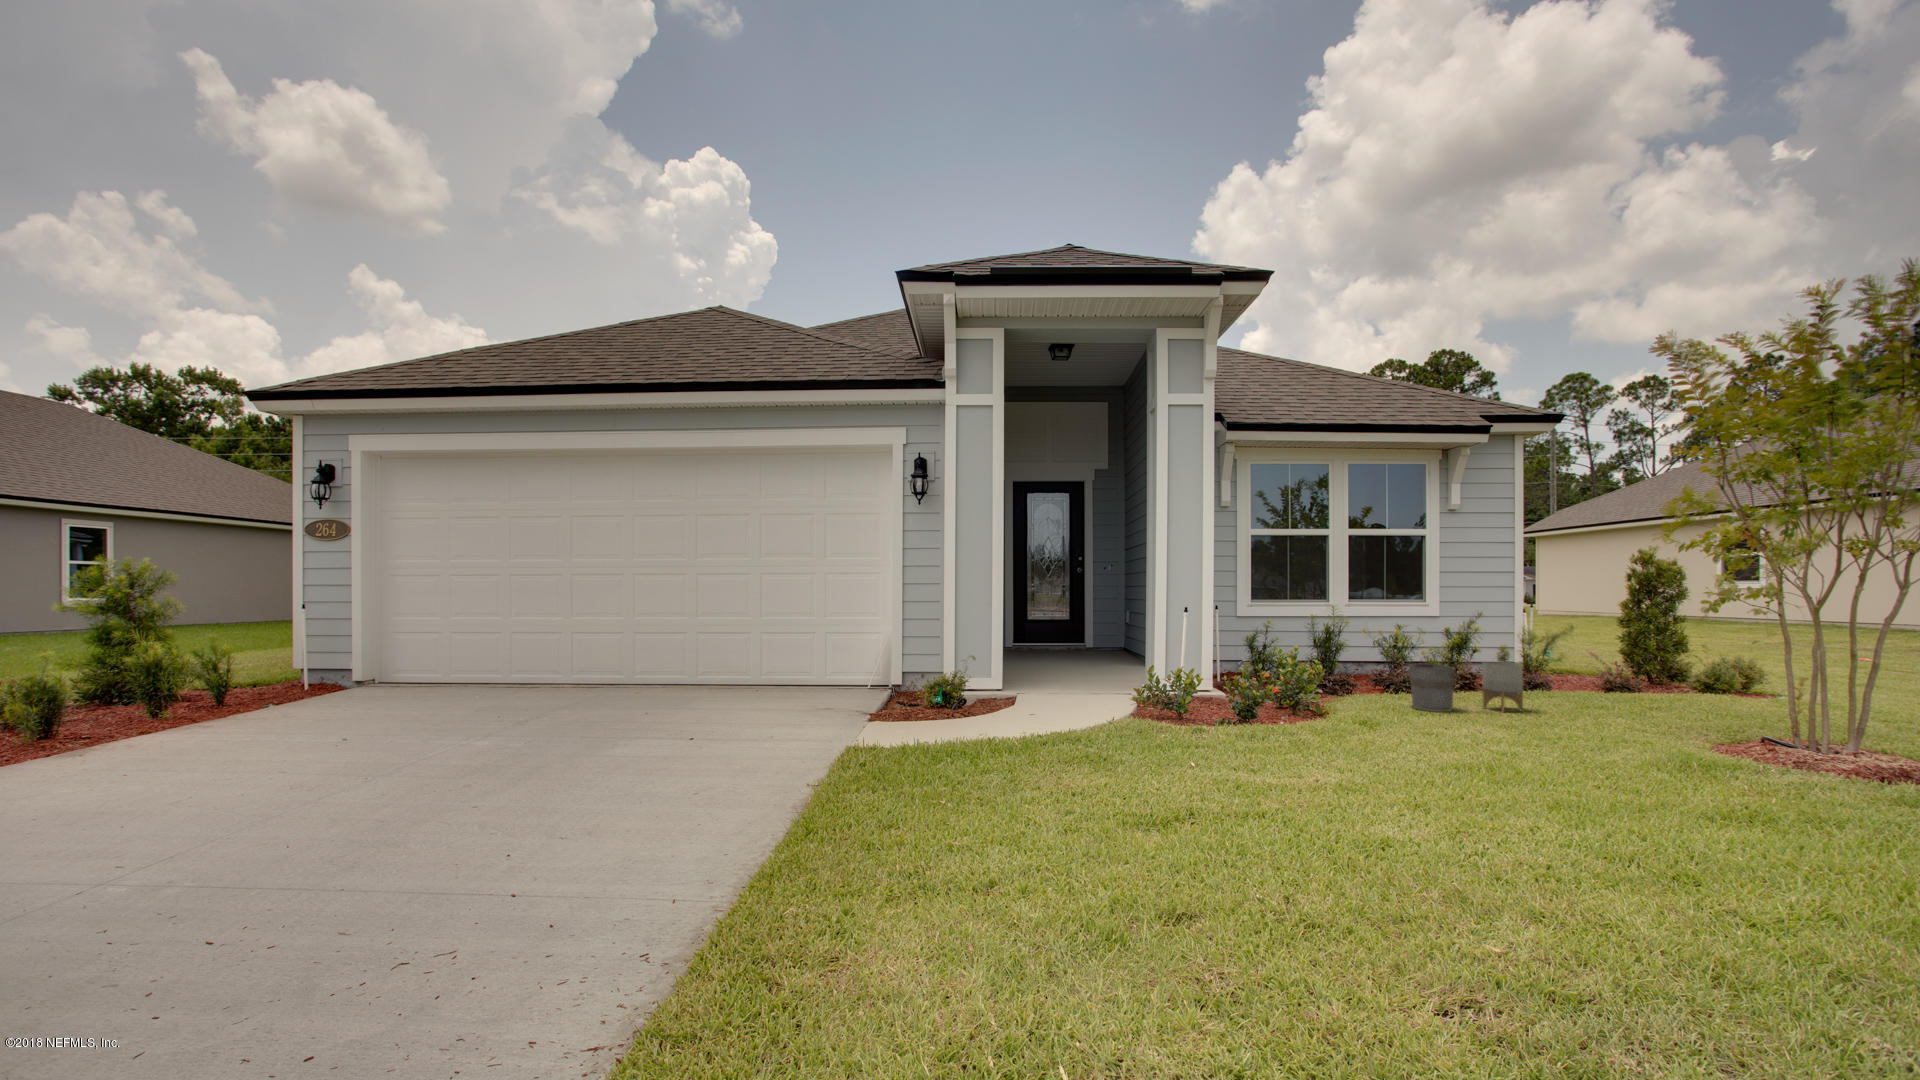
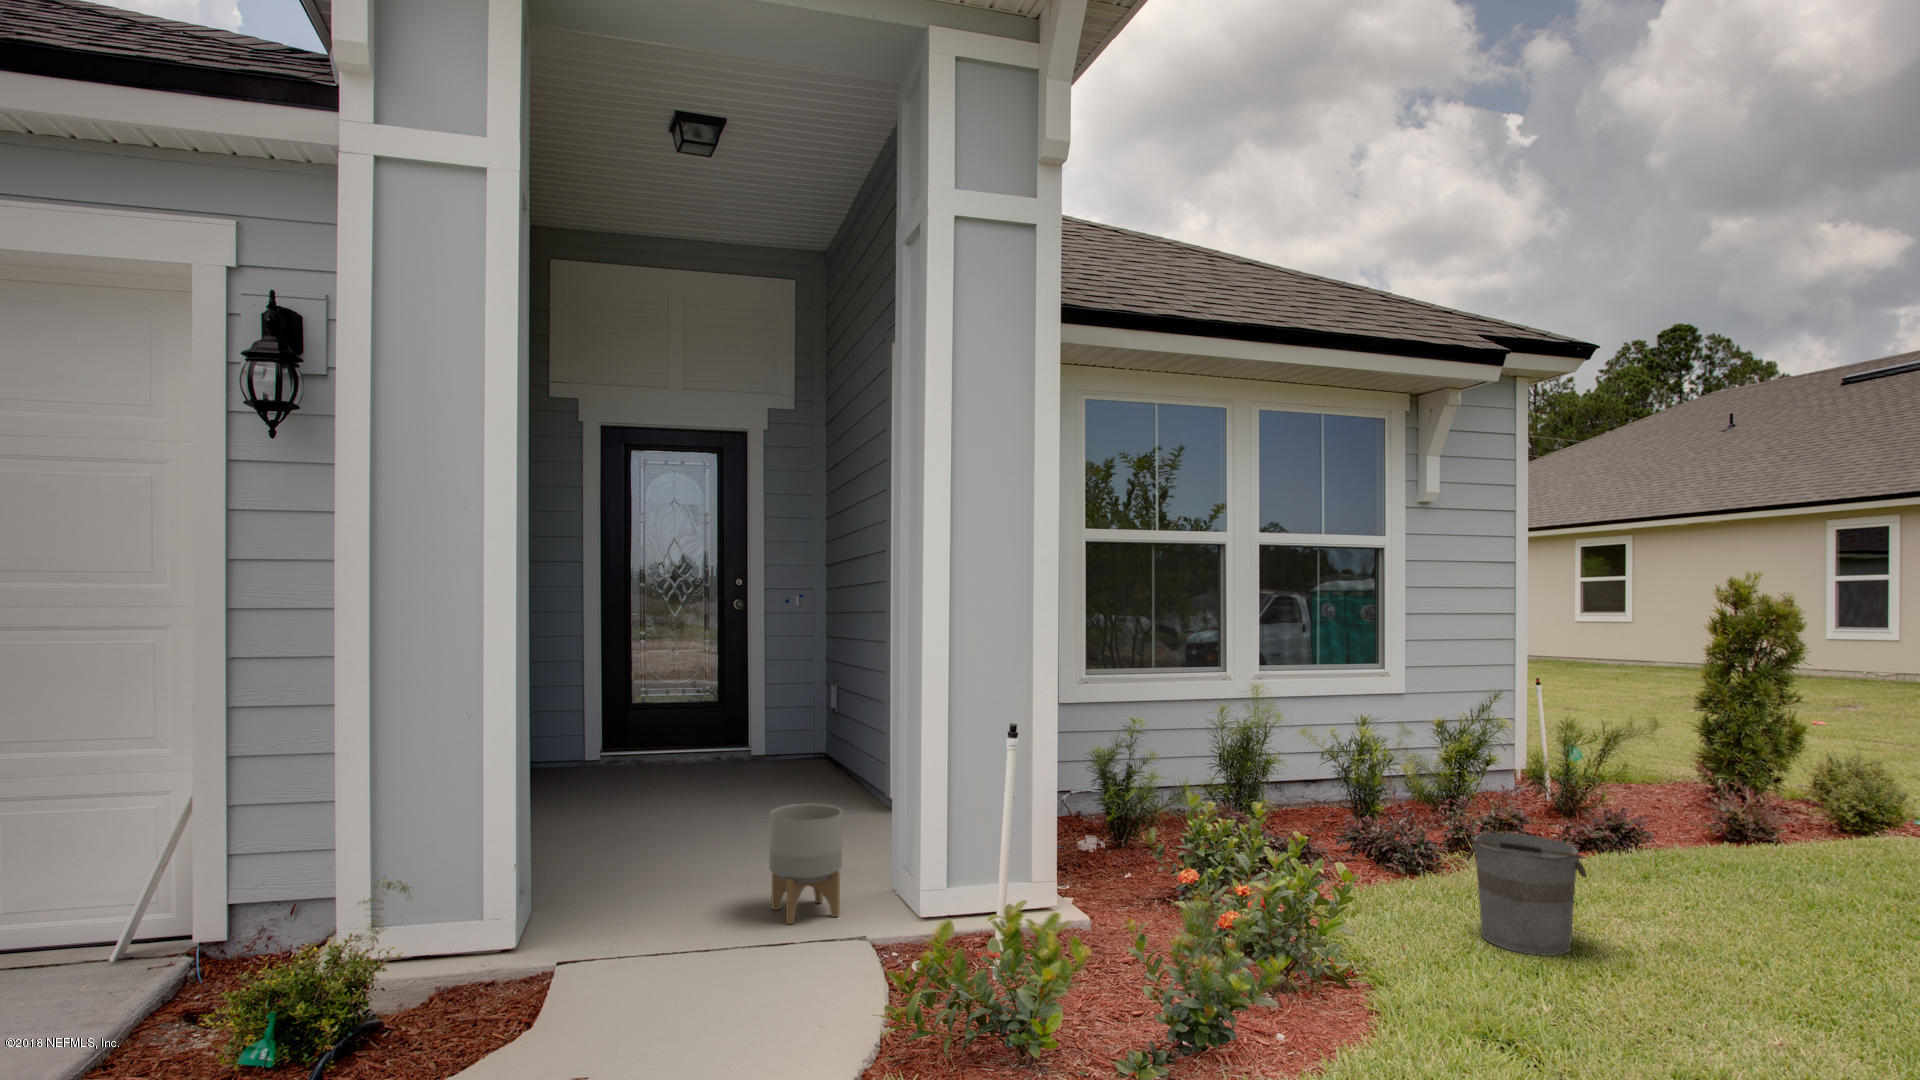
planter: present [1482,661,1523,712] -> present [769,804,843,924]

